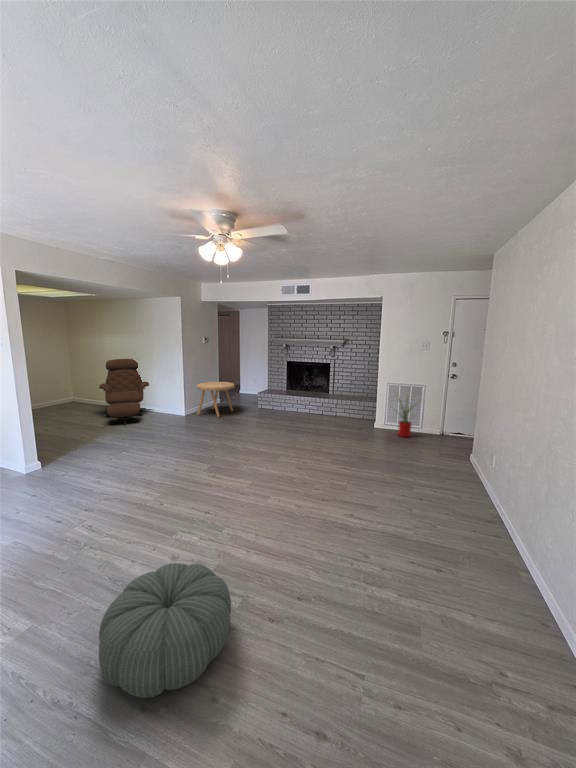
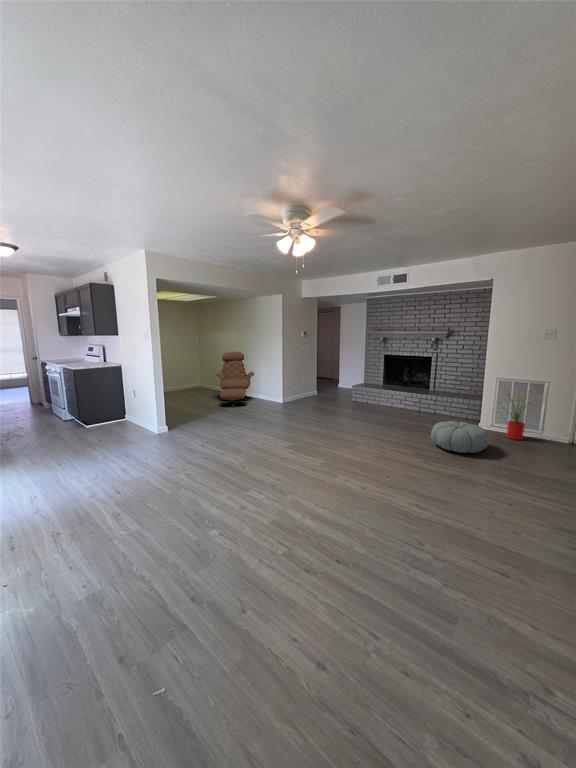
side table: present [197,382,235,417] -> none [294,374,329,406]
pouf: present [99,563,231,698] -> present [431,421,489,453]

